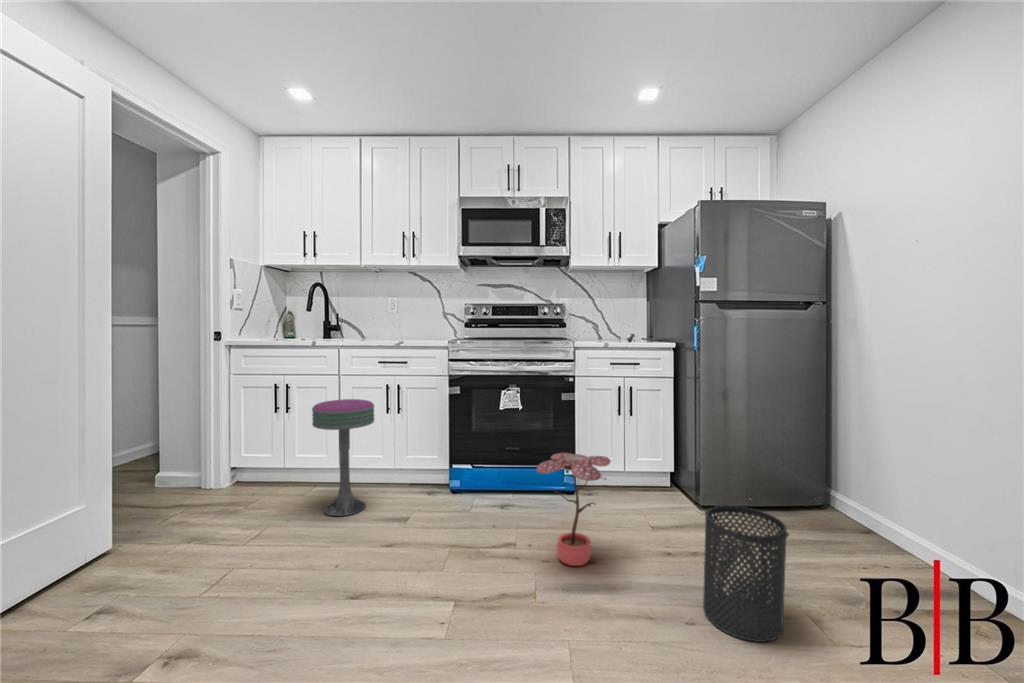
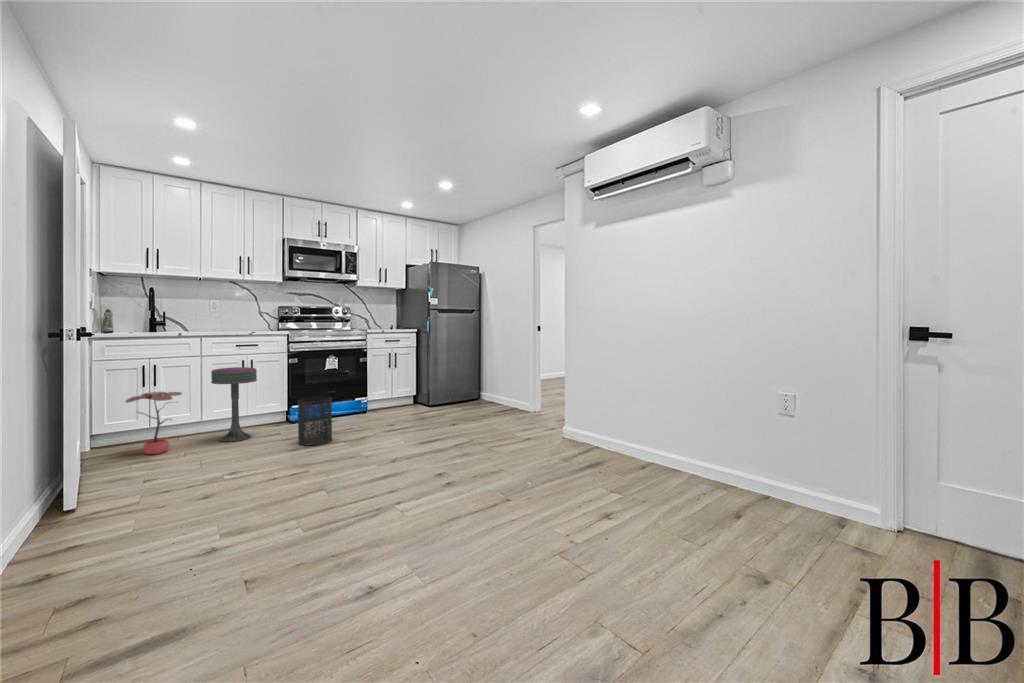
potted plant: present [537,453,611,566] -> present [126,392,182,454]
trash can: present [703,506,789,642] -> present [298,397,332,445]

